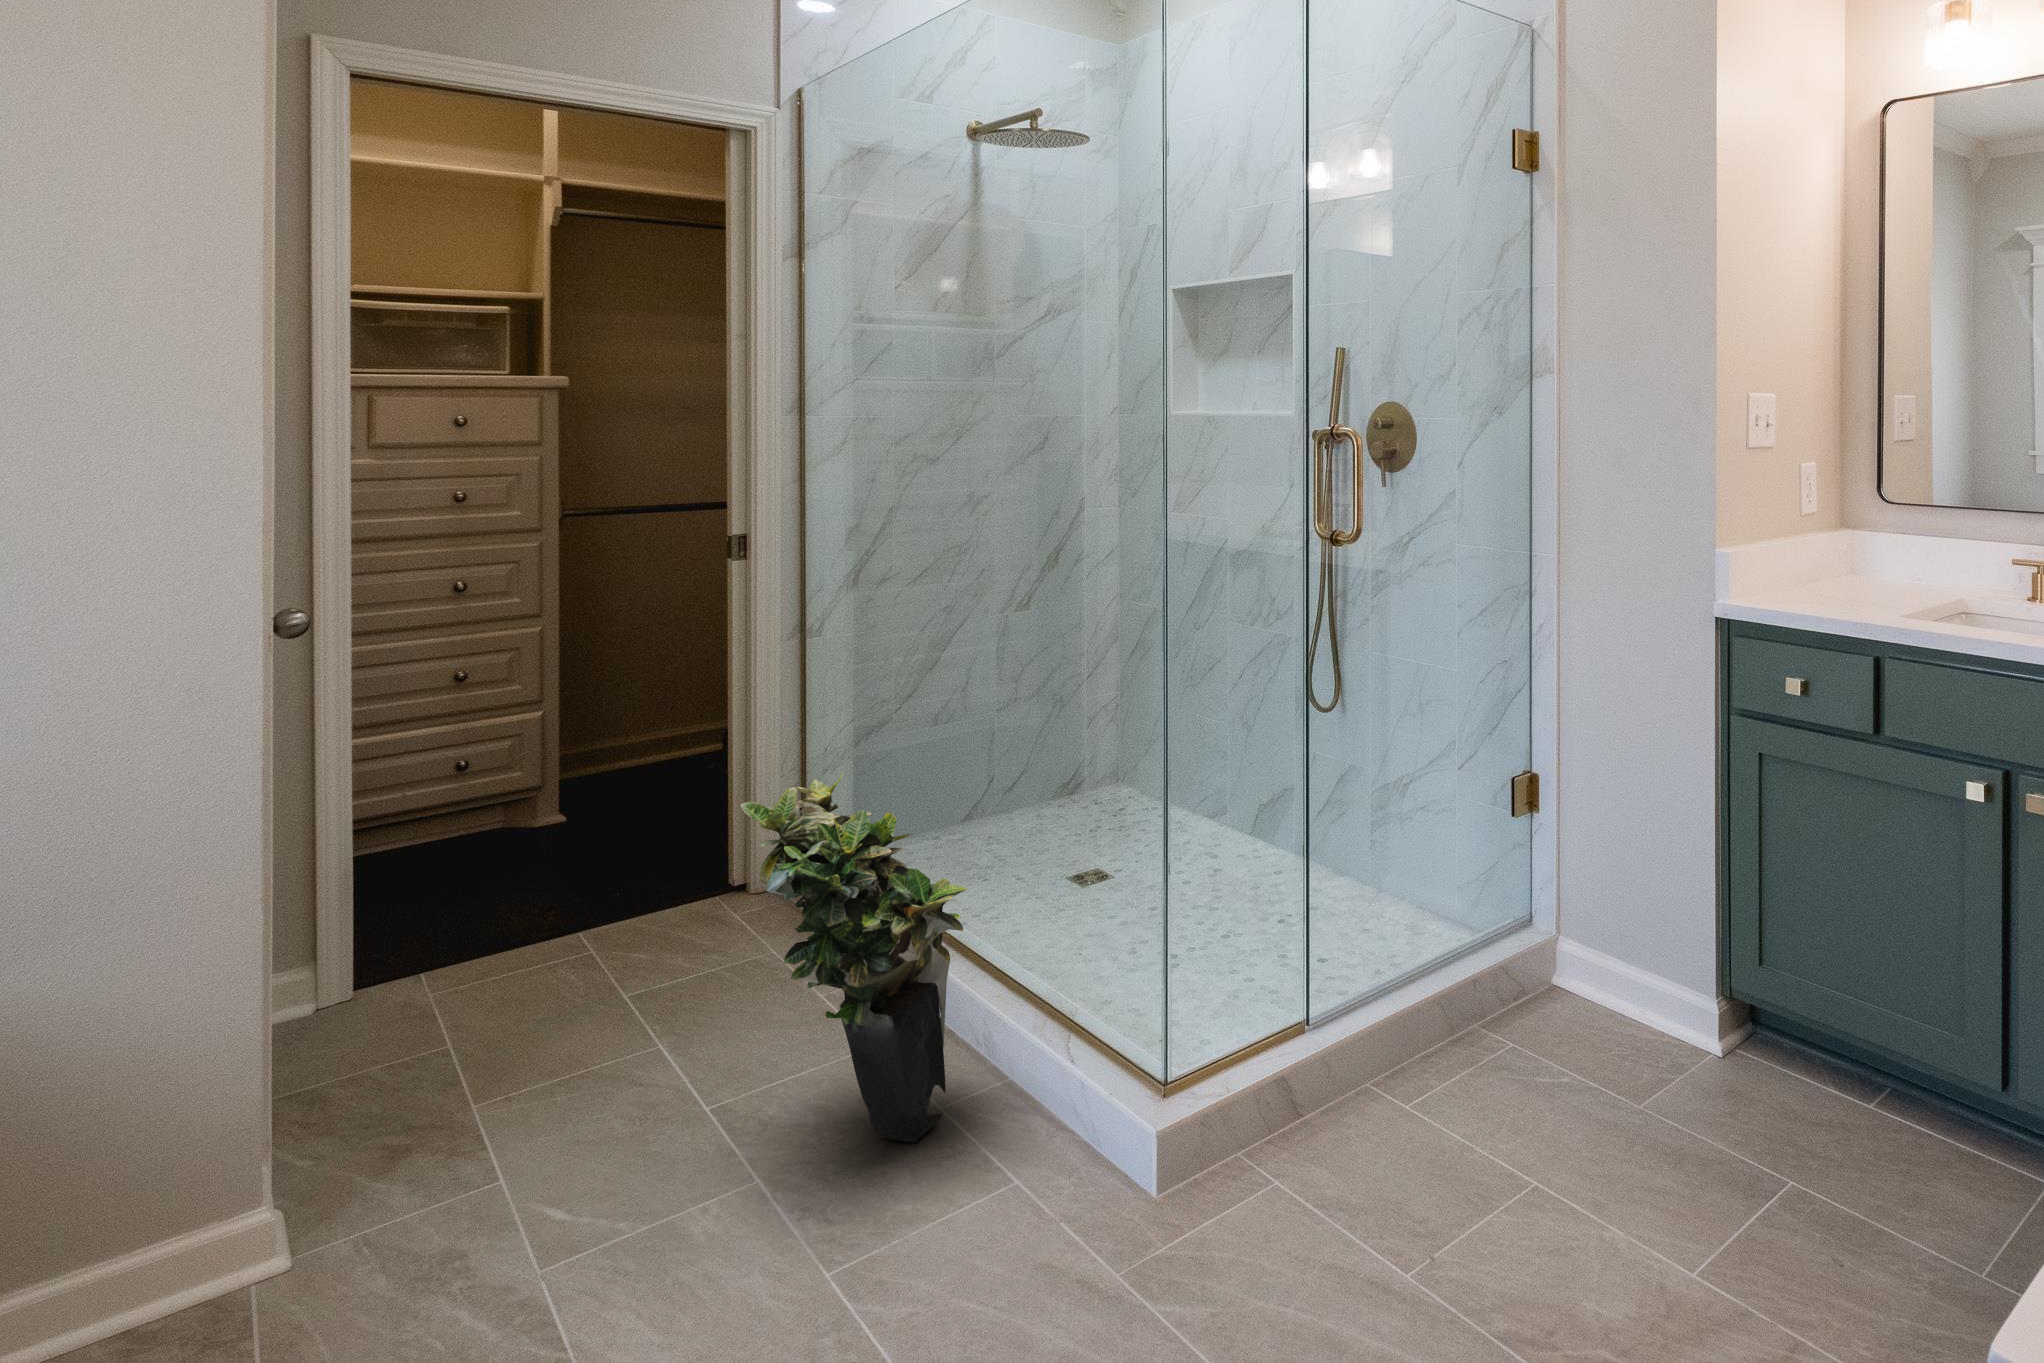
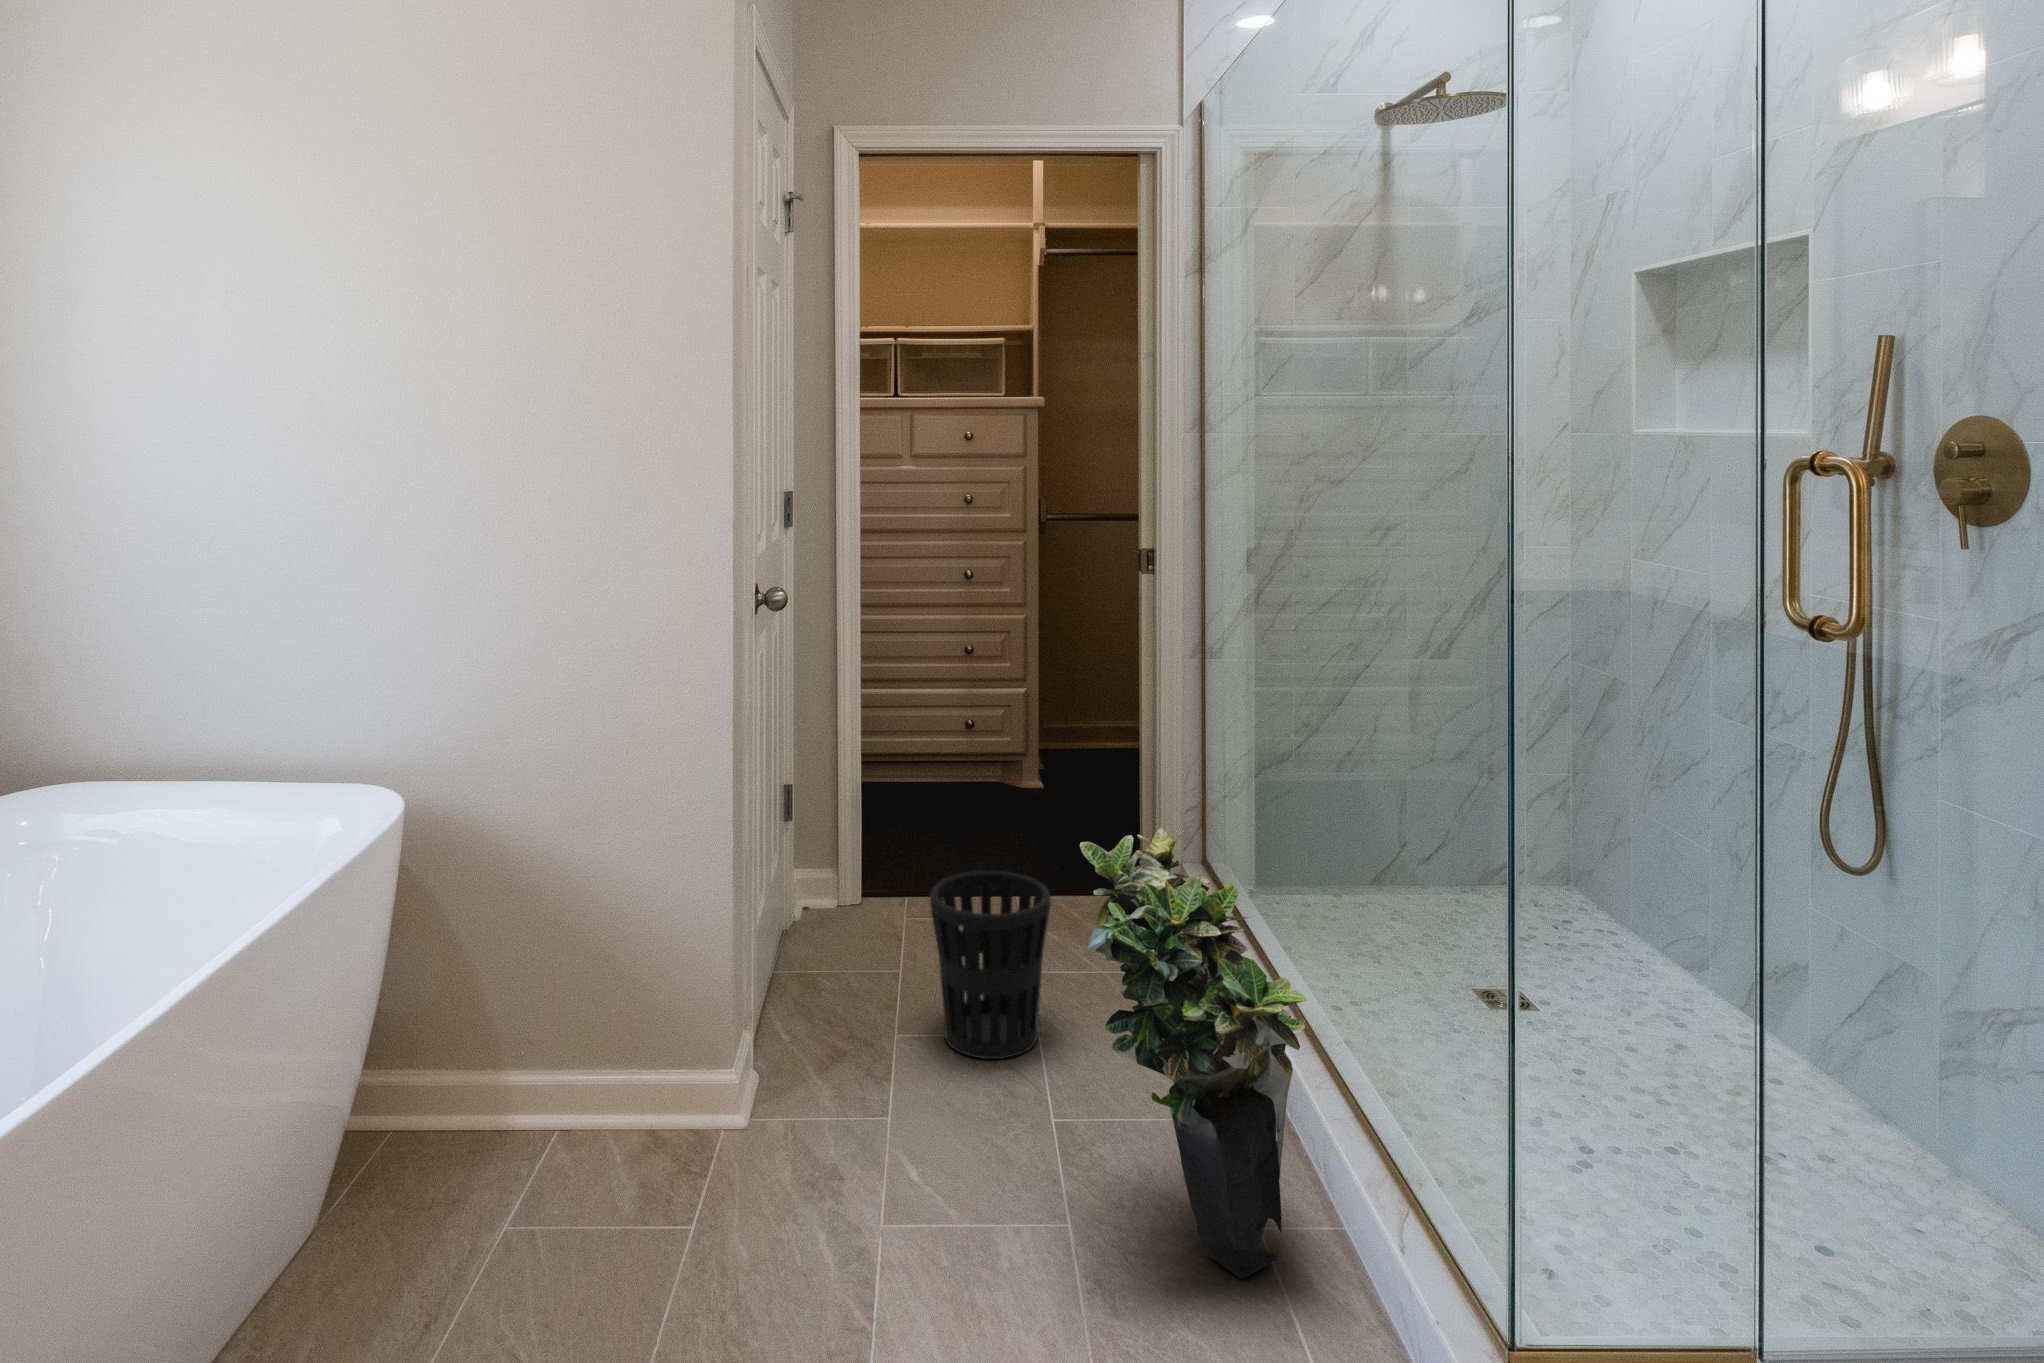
wastebasket: none [514,878,665,1078] -> present [930,871,1051,1059]

